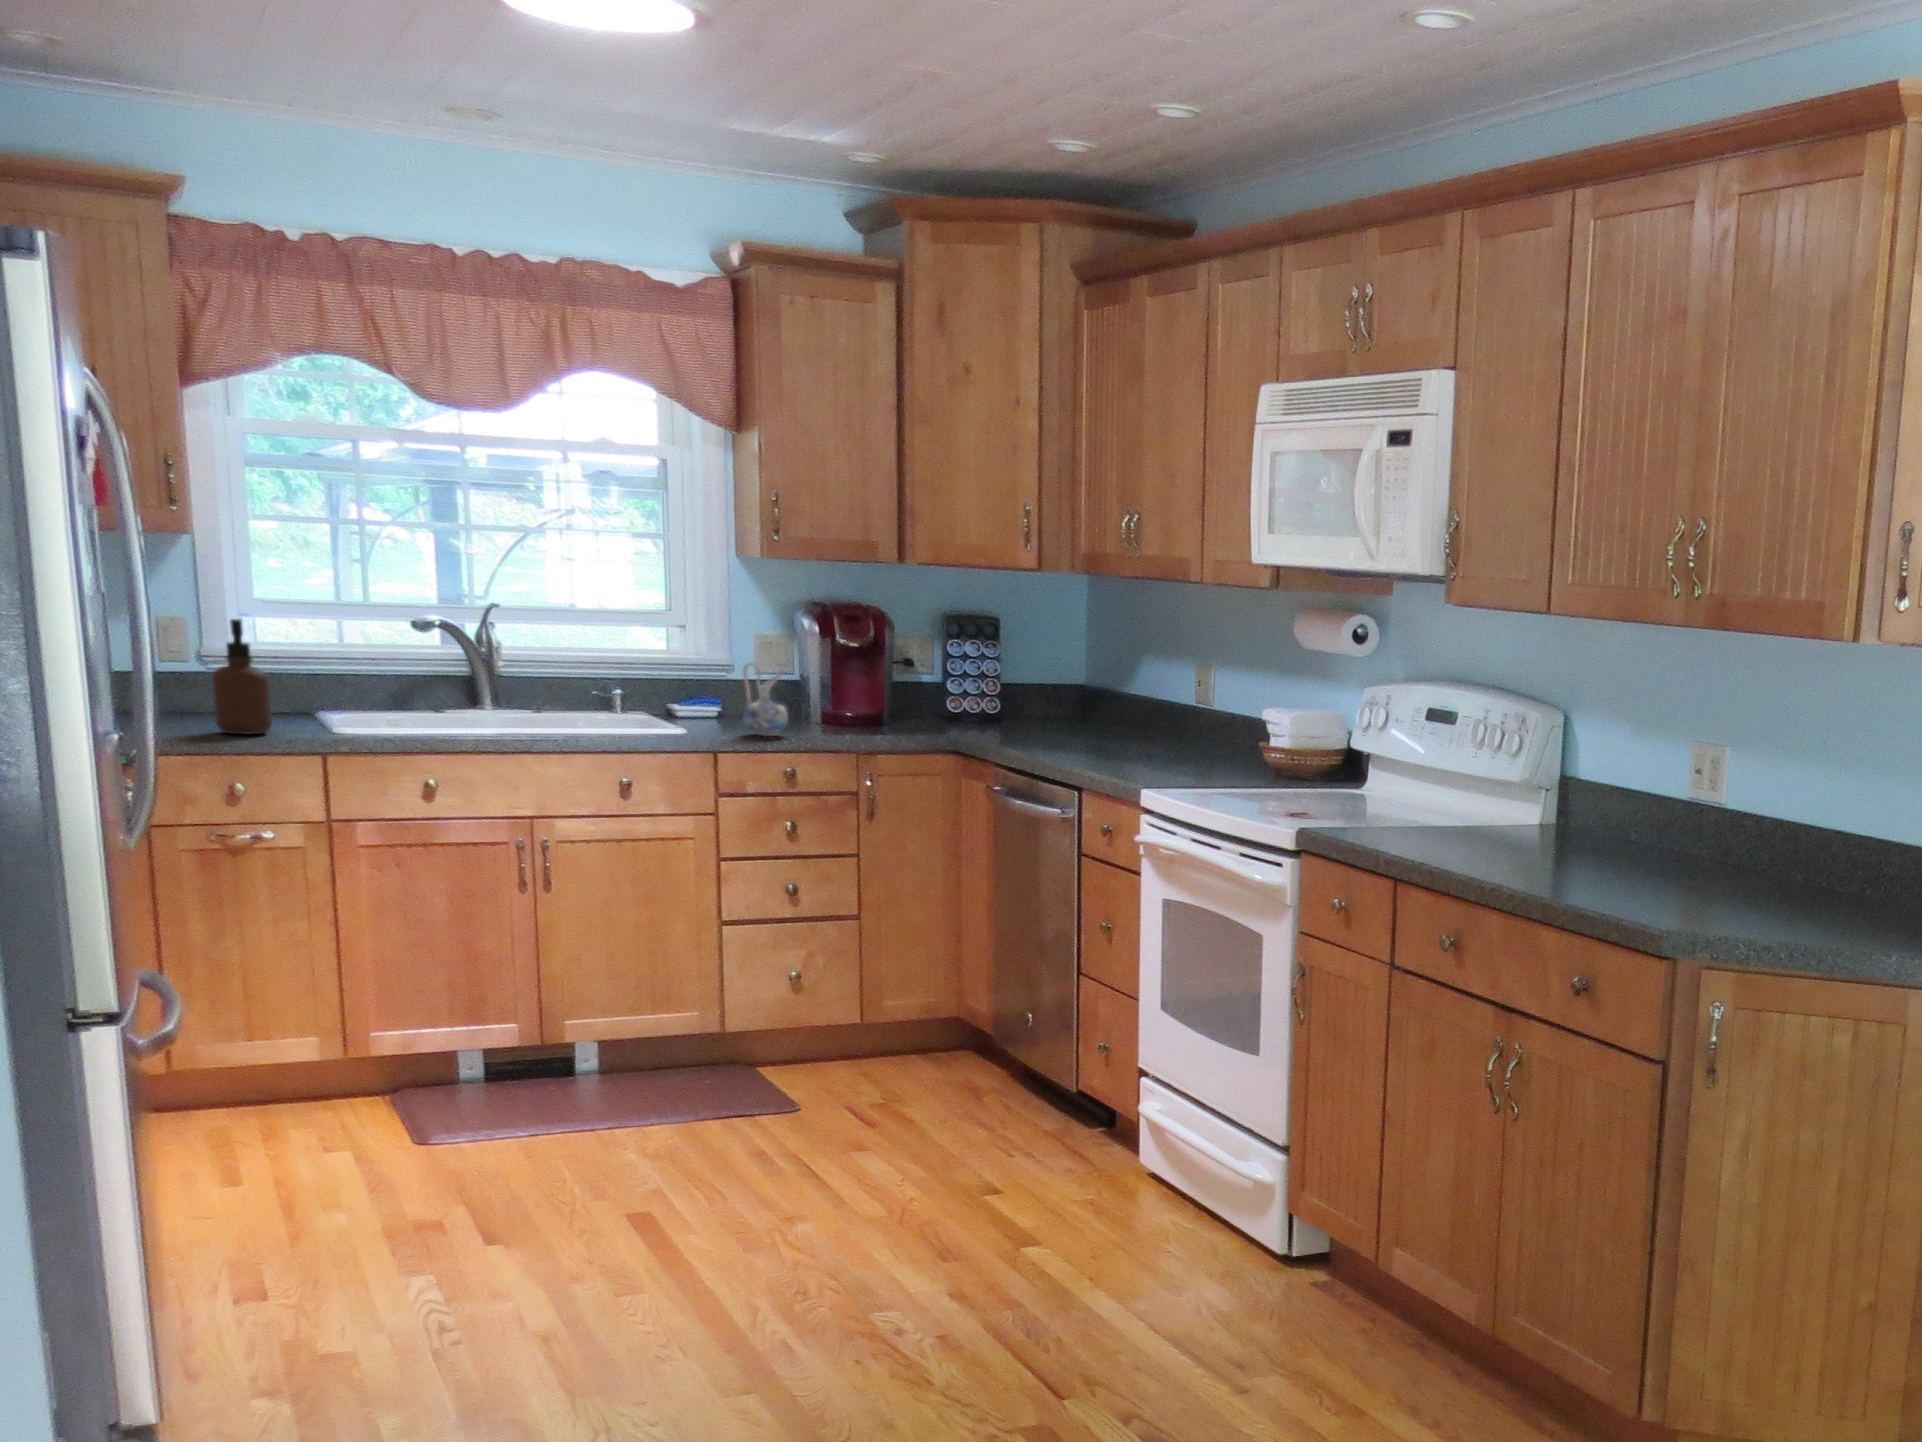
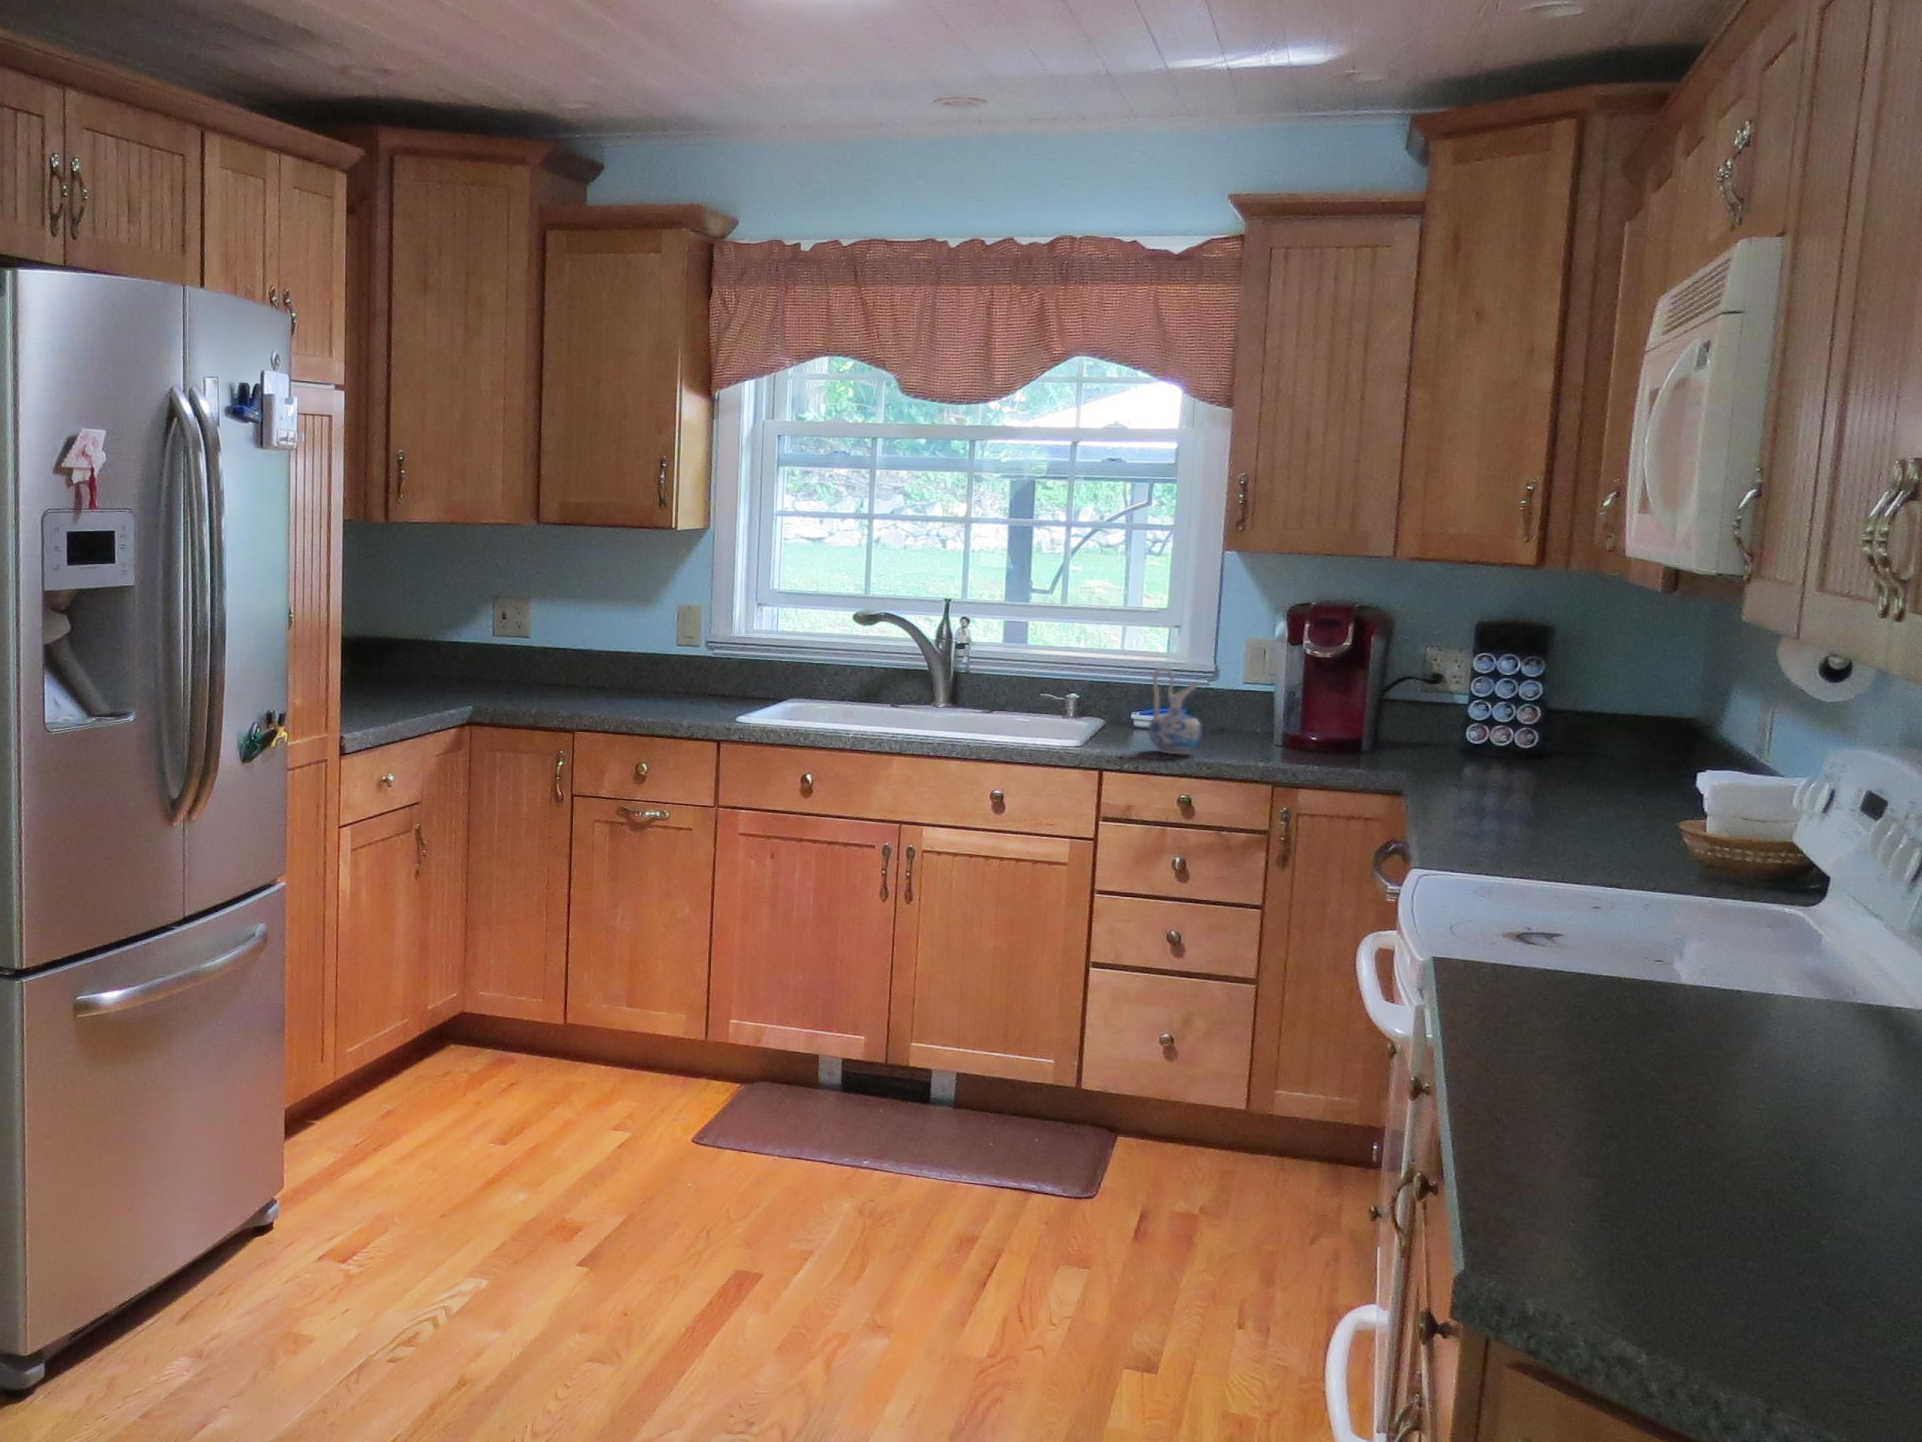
soap dispenser: present [212,619,272,734] -> none [637,607,686,716]

